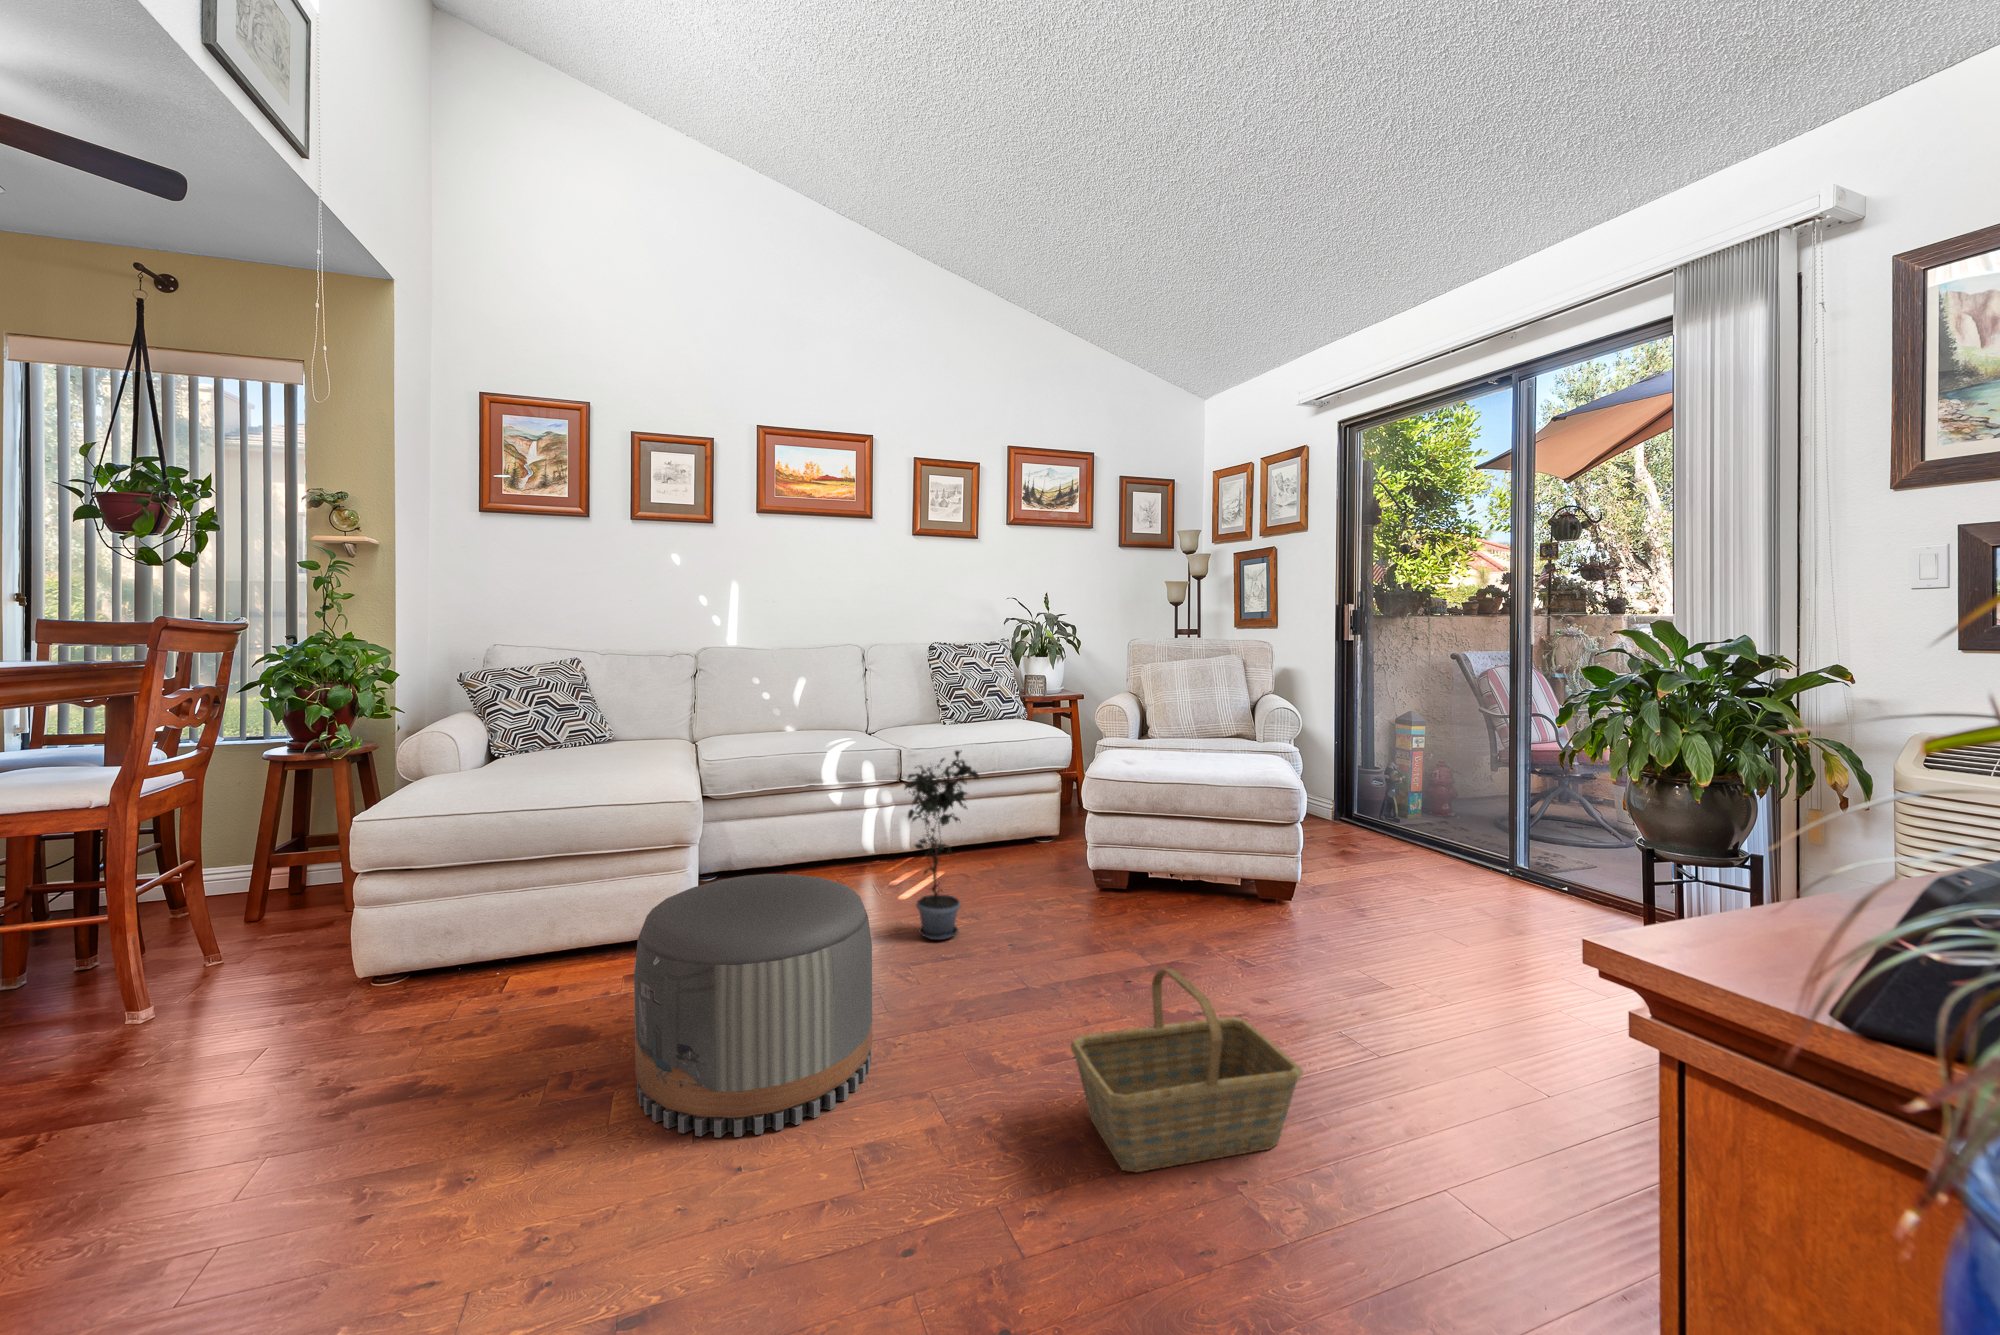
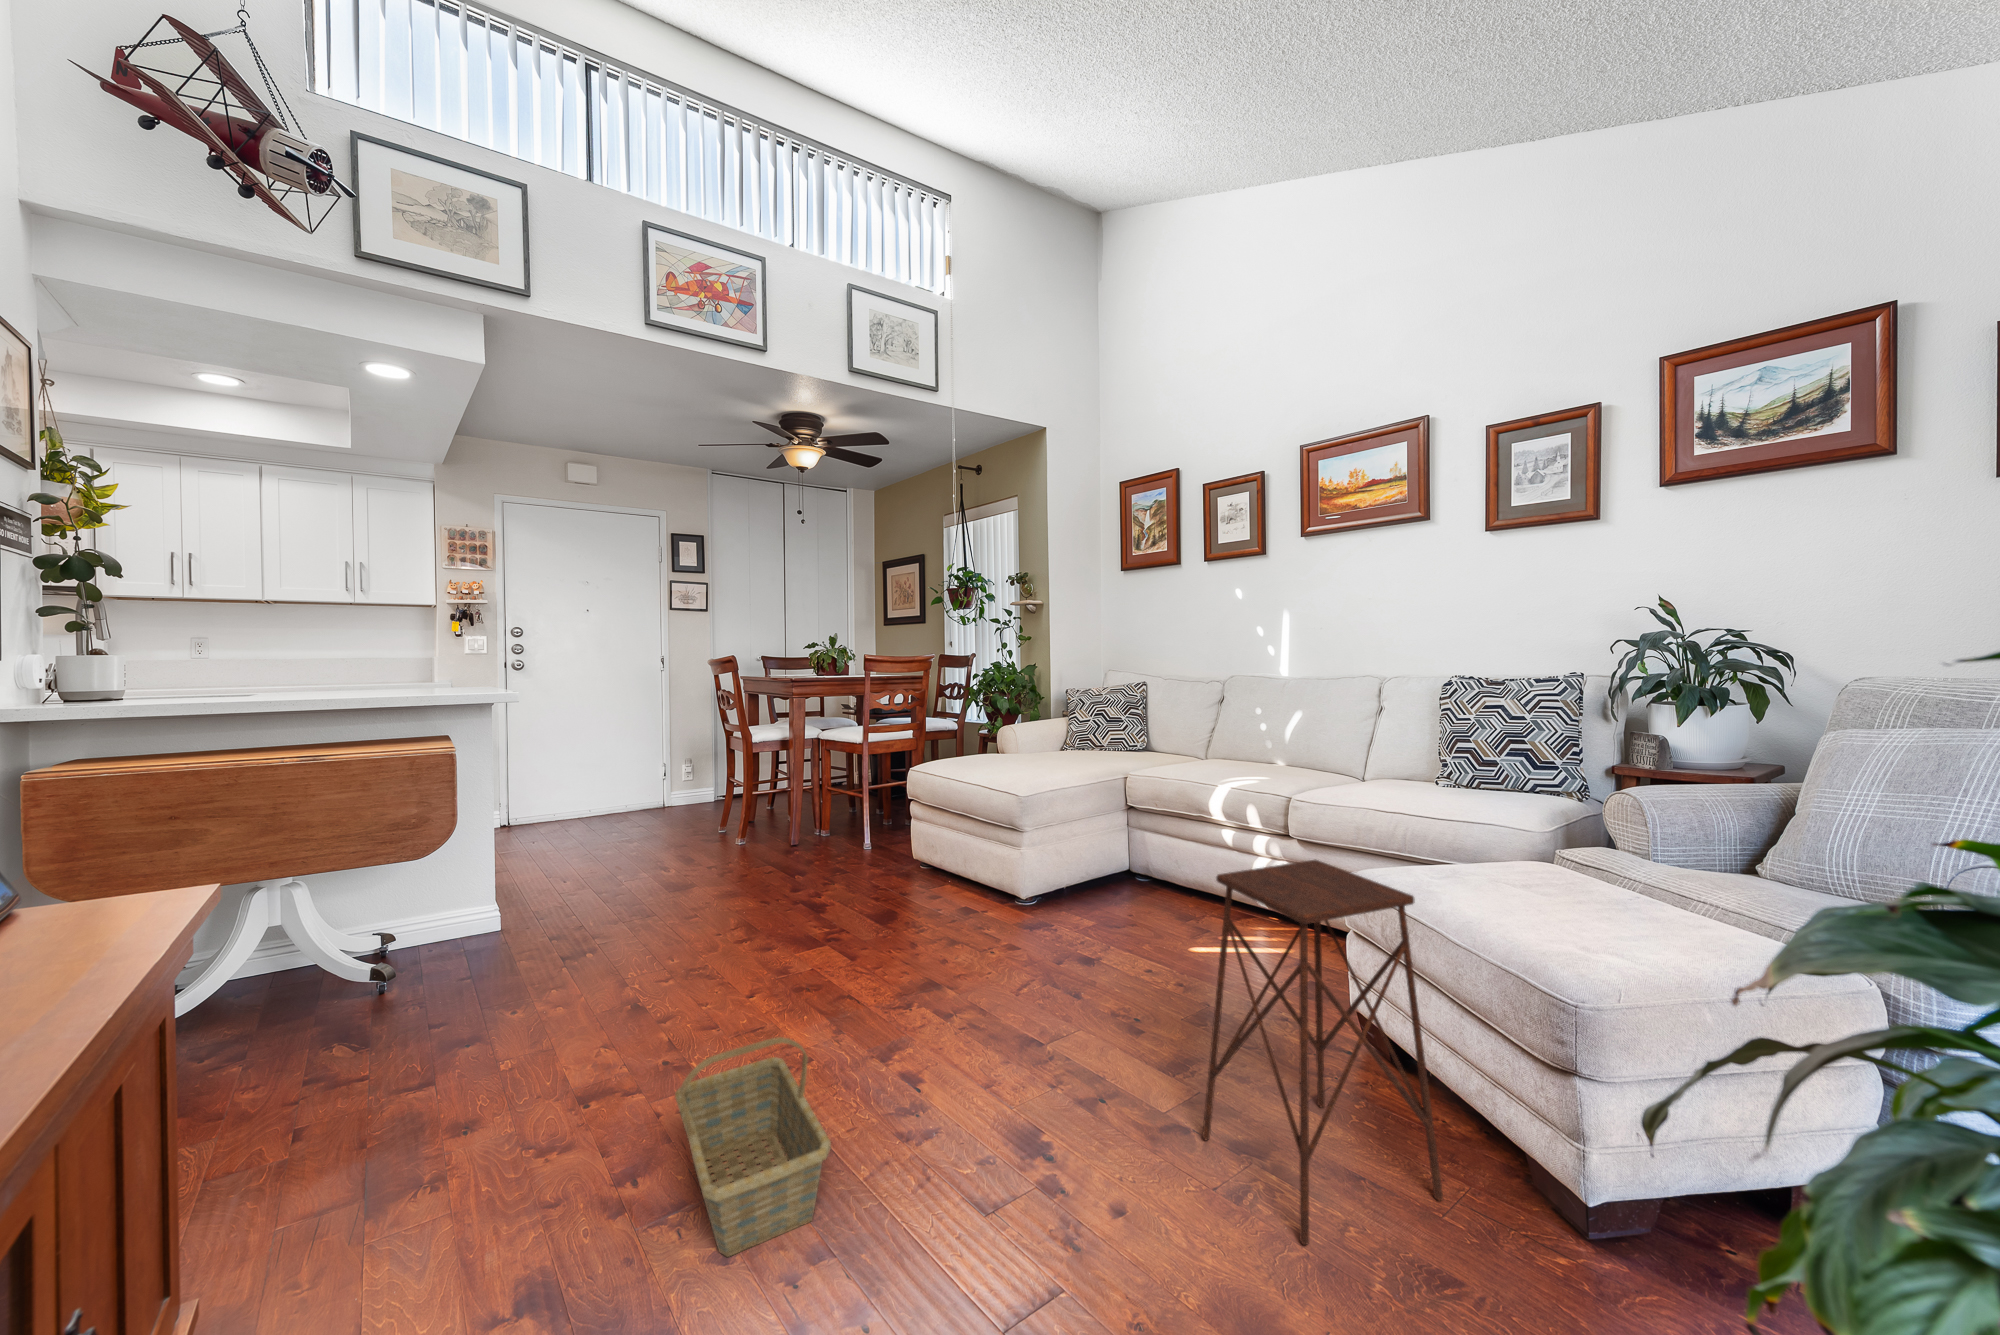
side table: none [1148,741,1273,942] -> present [1202,860,1443,1245]
potted plant: present [898,751,979,940] -> none [1020,806,1150,996]
pouf: present [634,874,872,1137] -> none [748,853,907,1022]

